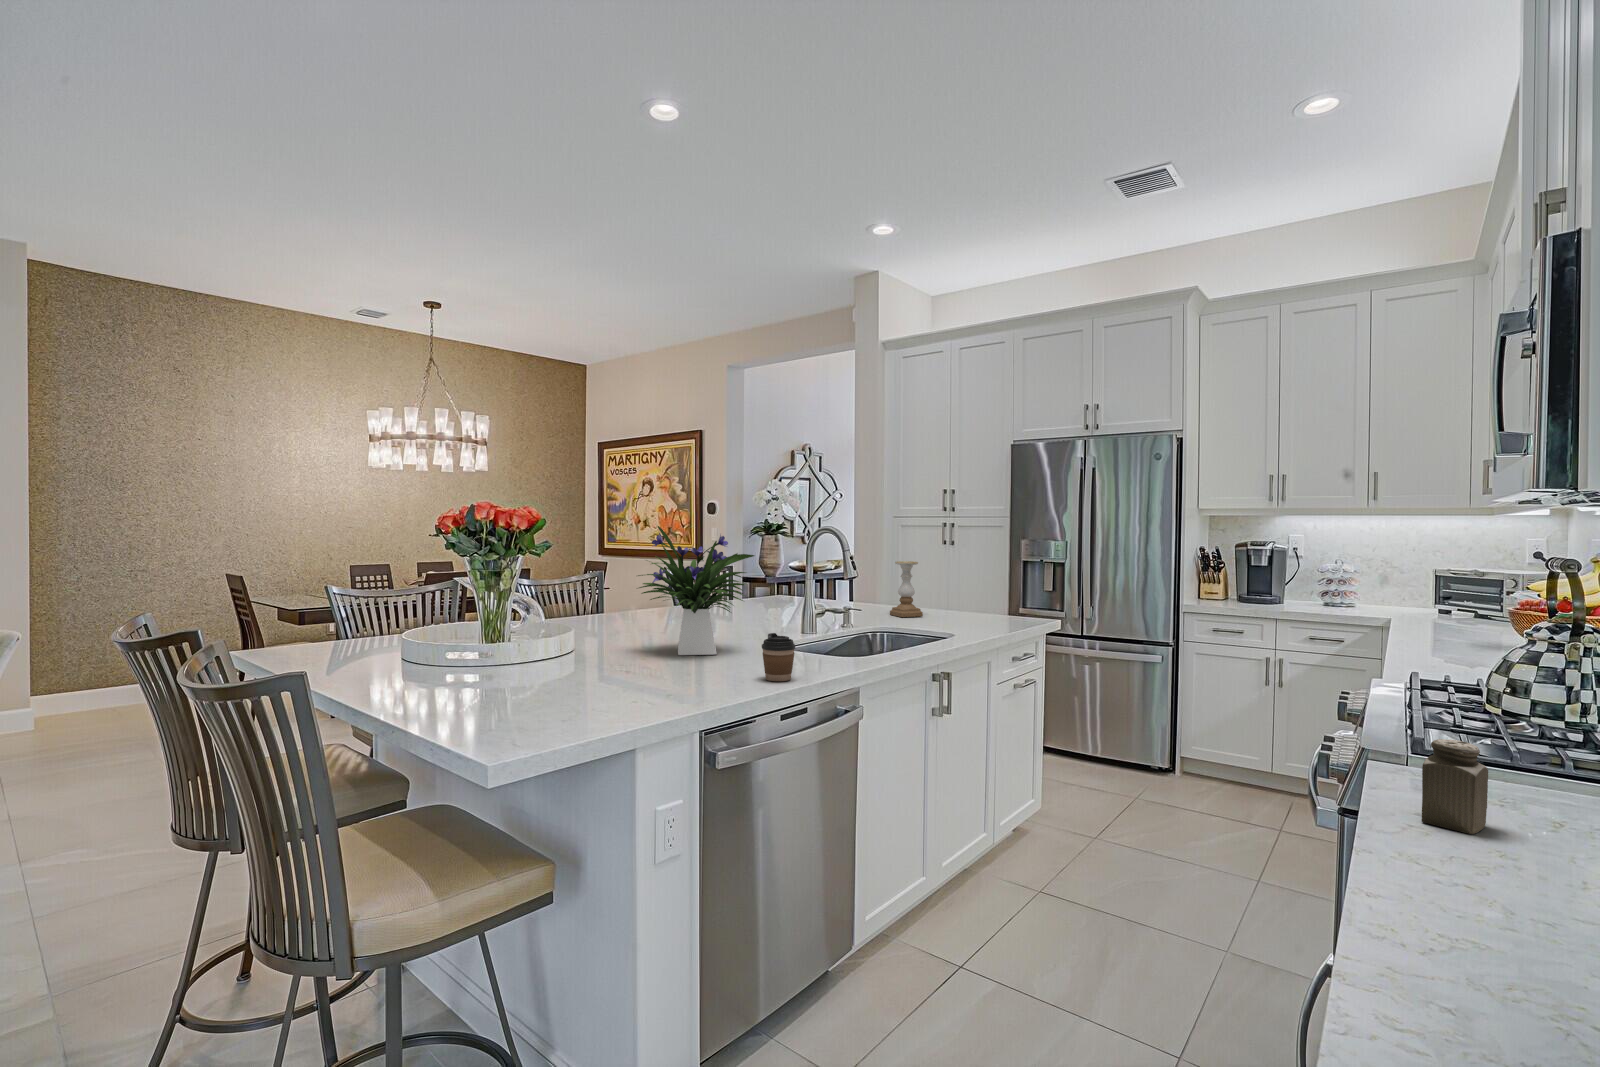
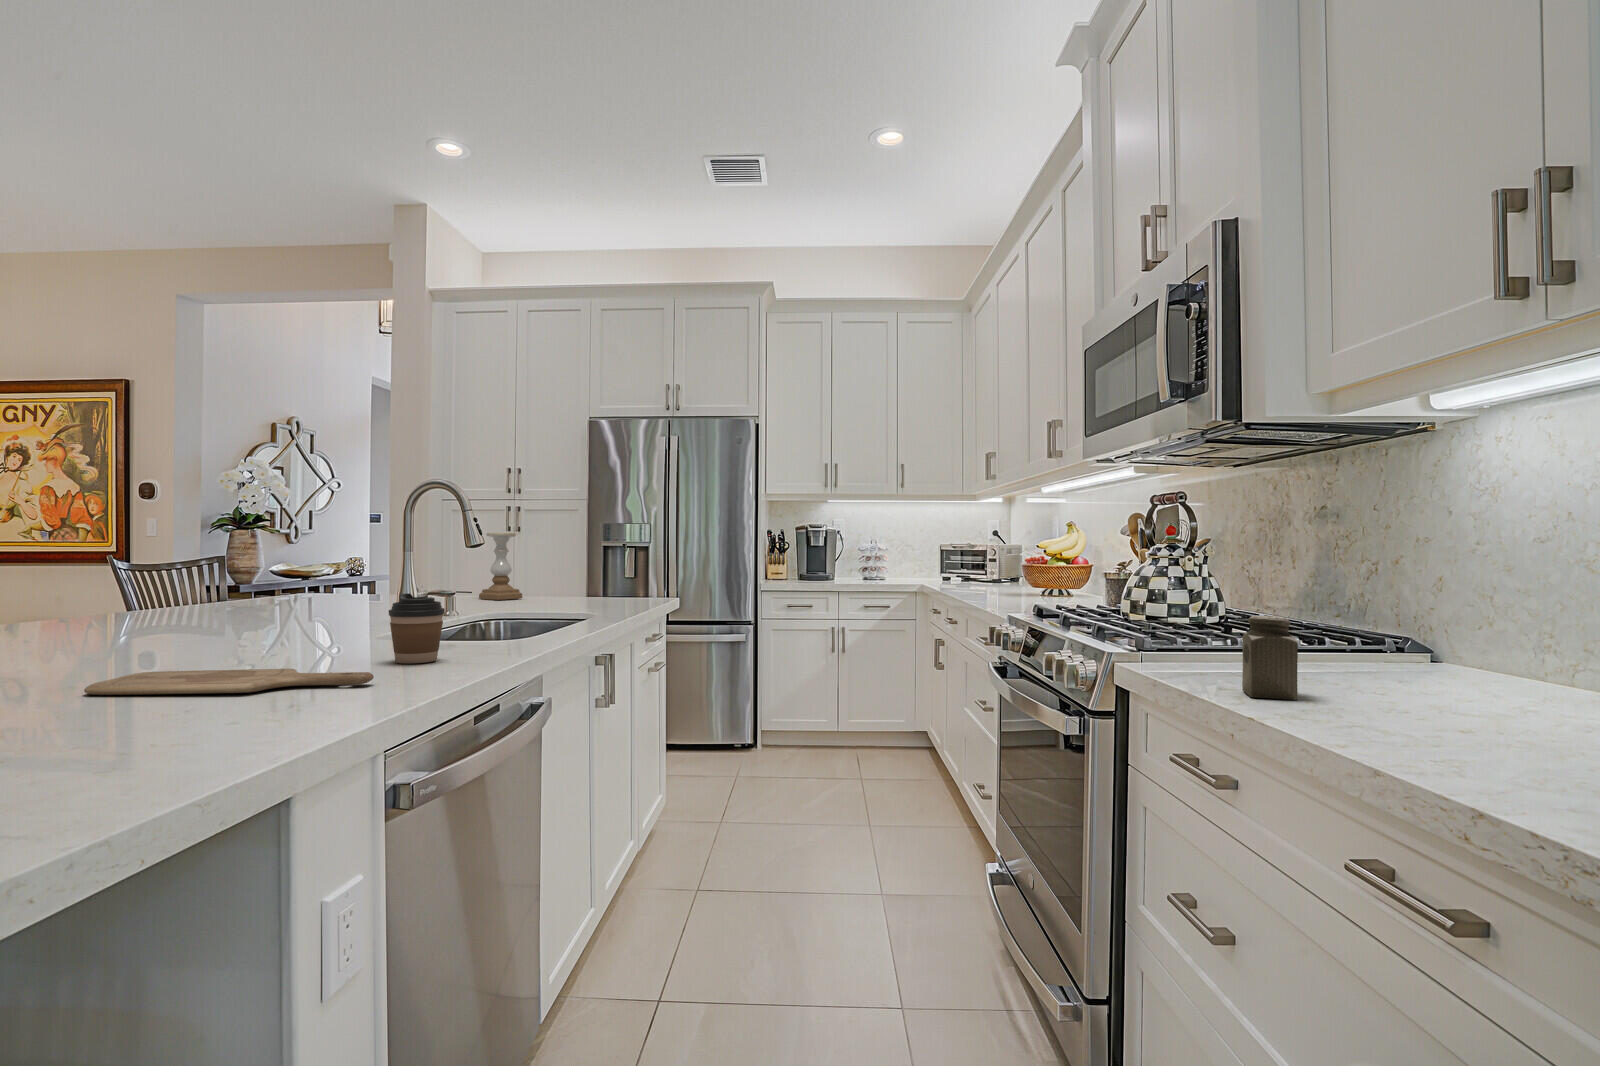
flower arrangement: present [638,526,754,655] -> none [105,438,337,649]
cutting board: none [606,674,737,696] -> present [84,669,374,695]

